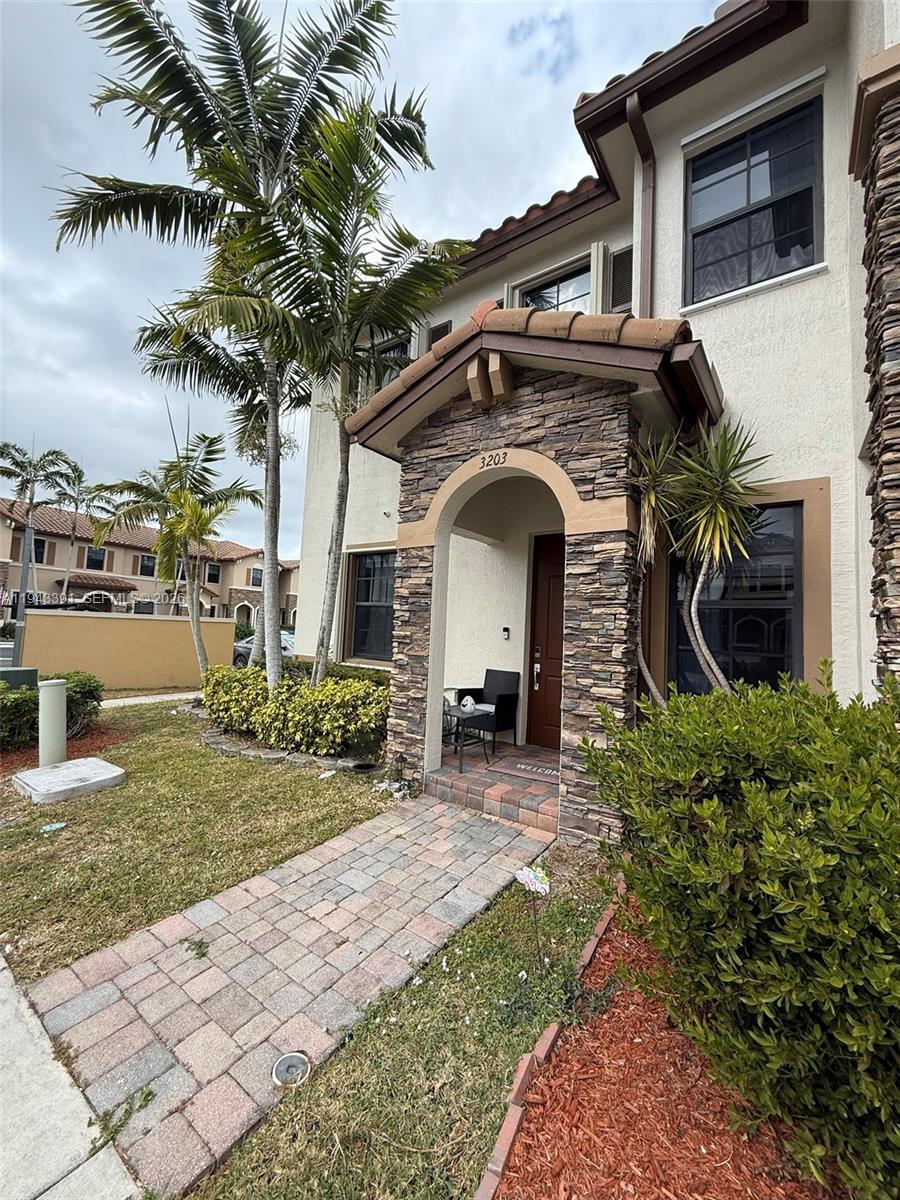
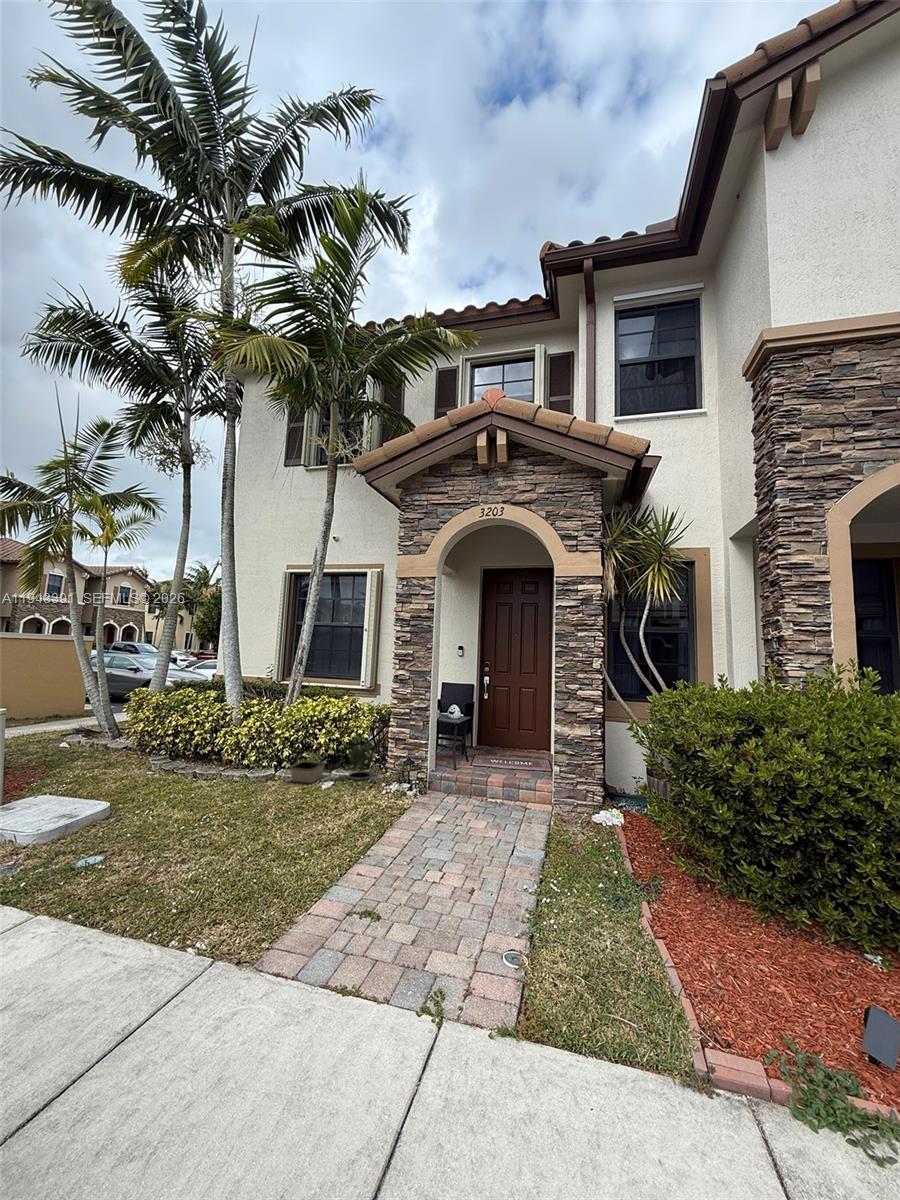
basket: none [291,738,331,771] -> present [289,756,325,783]

